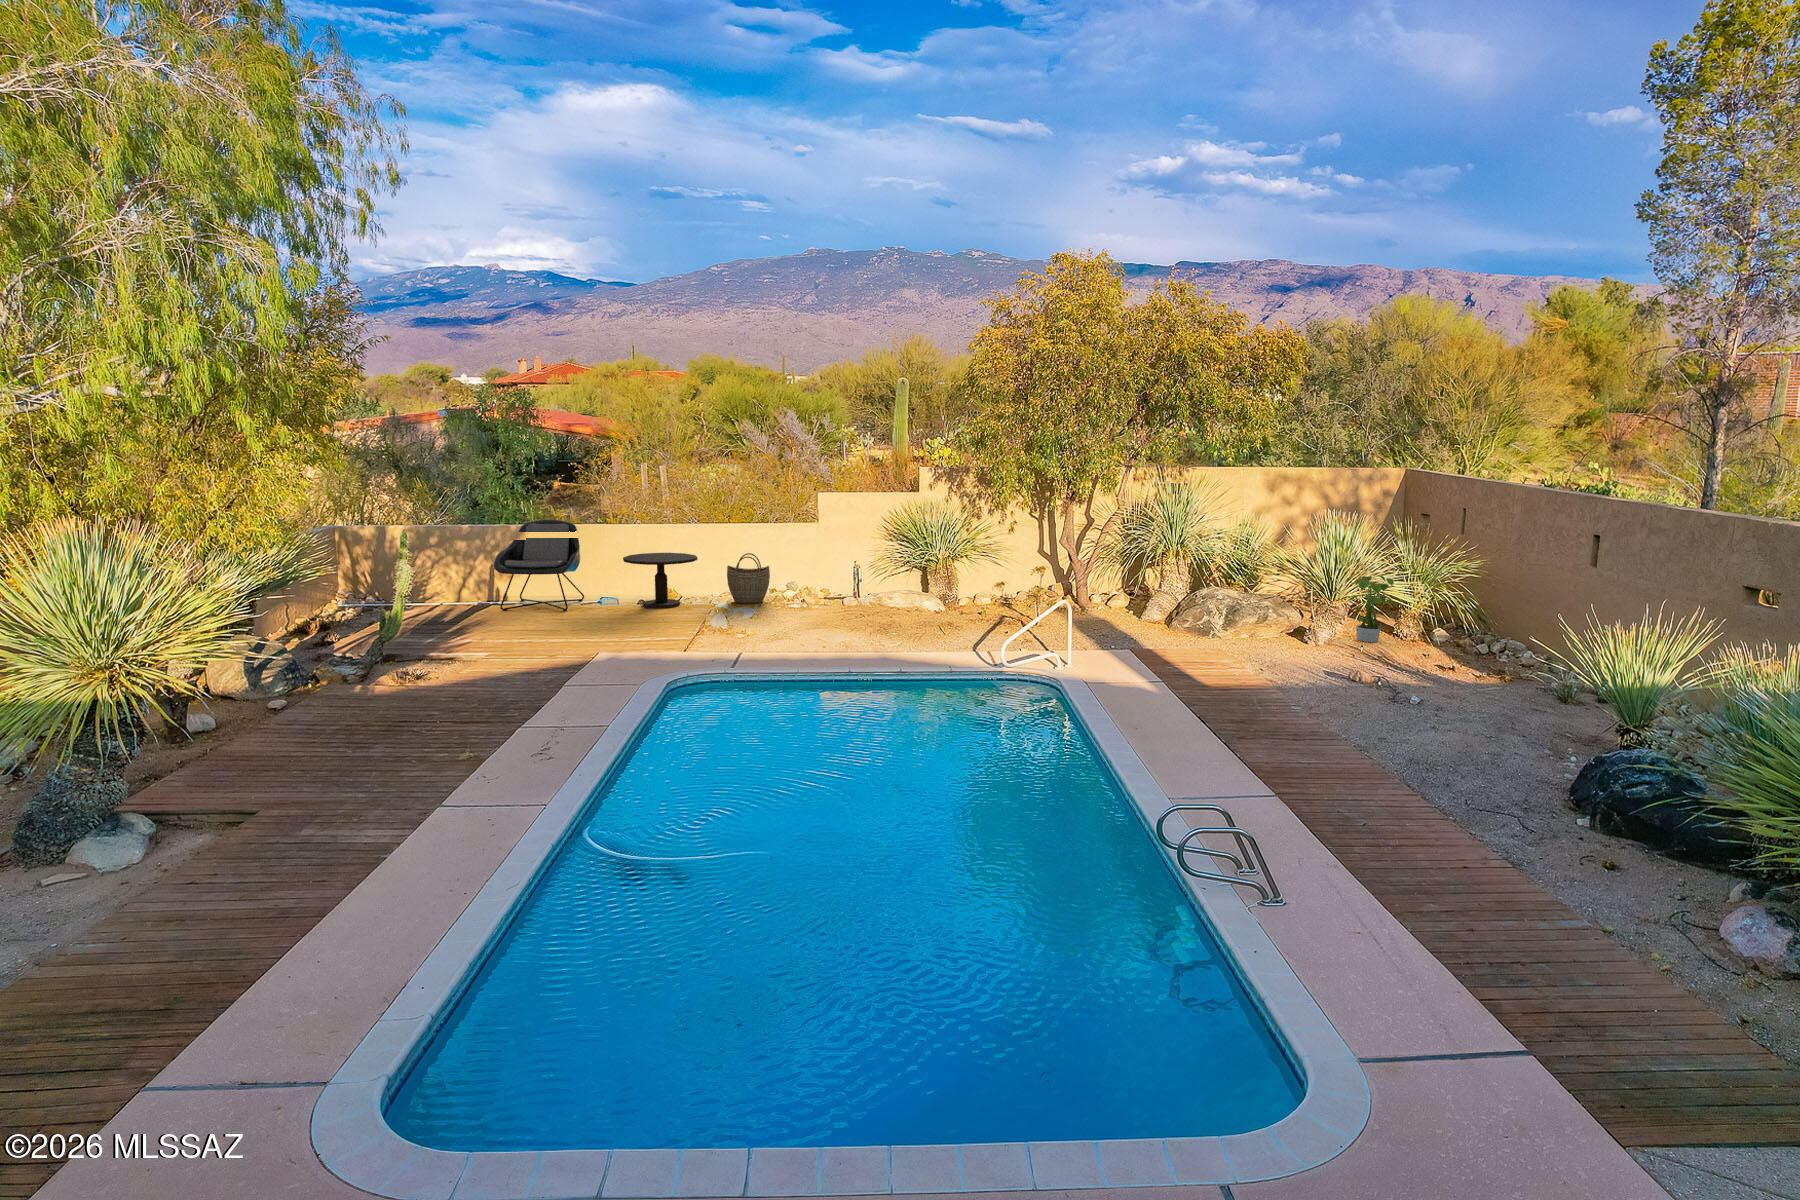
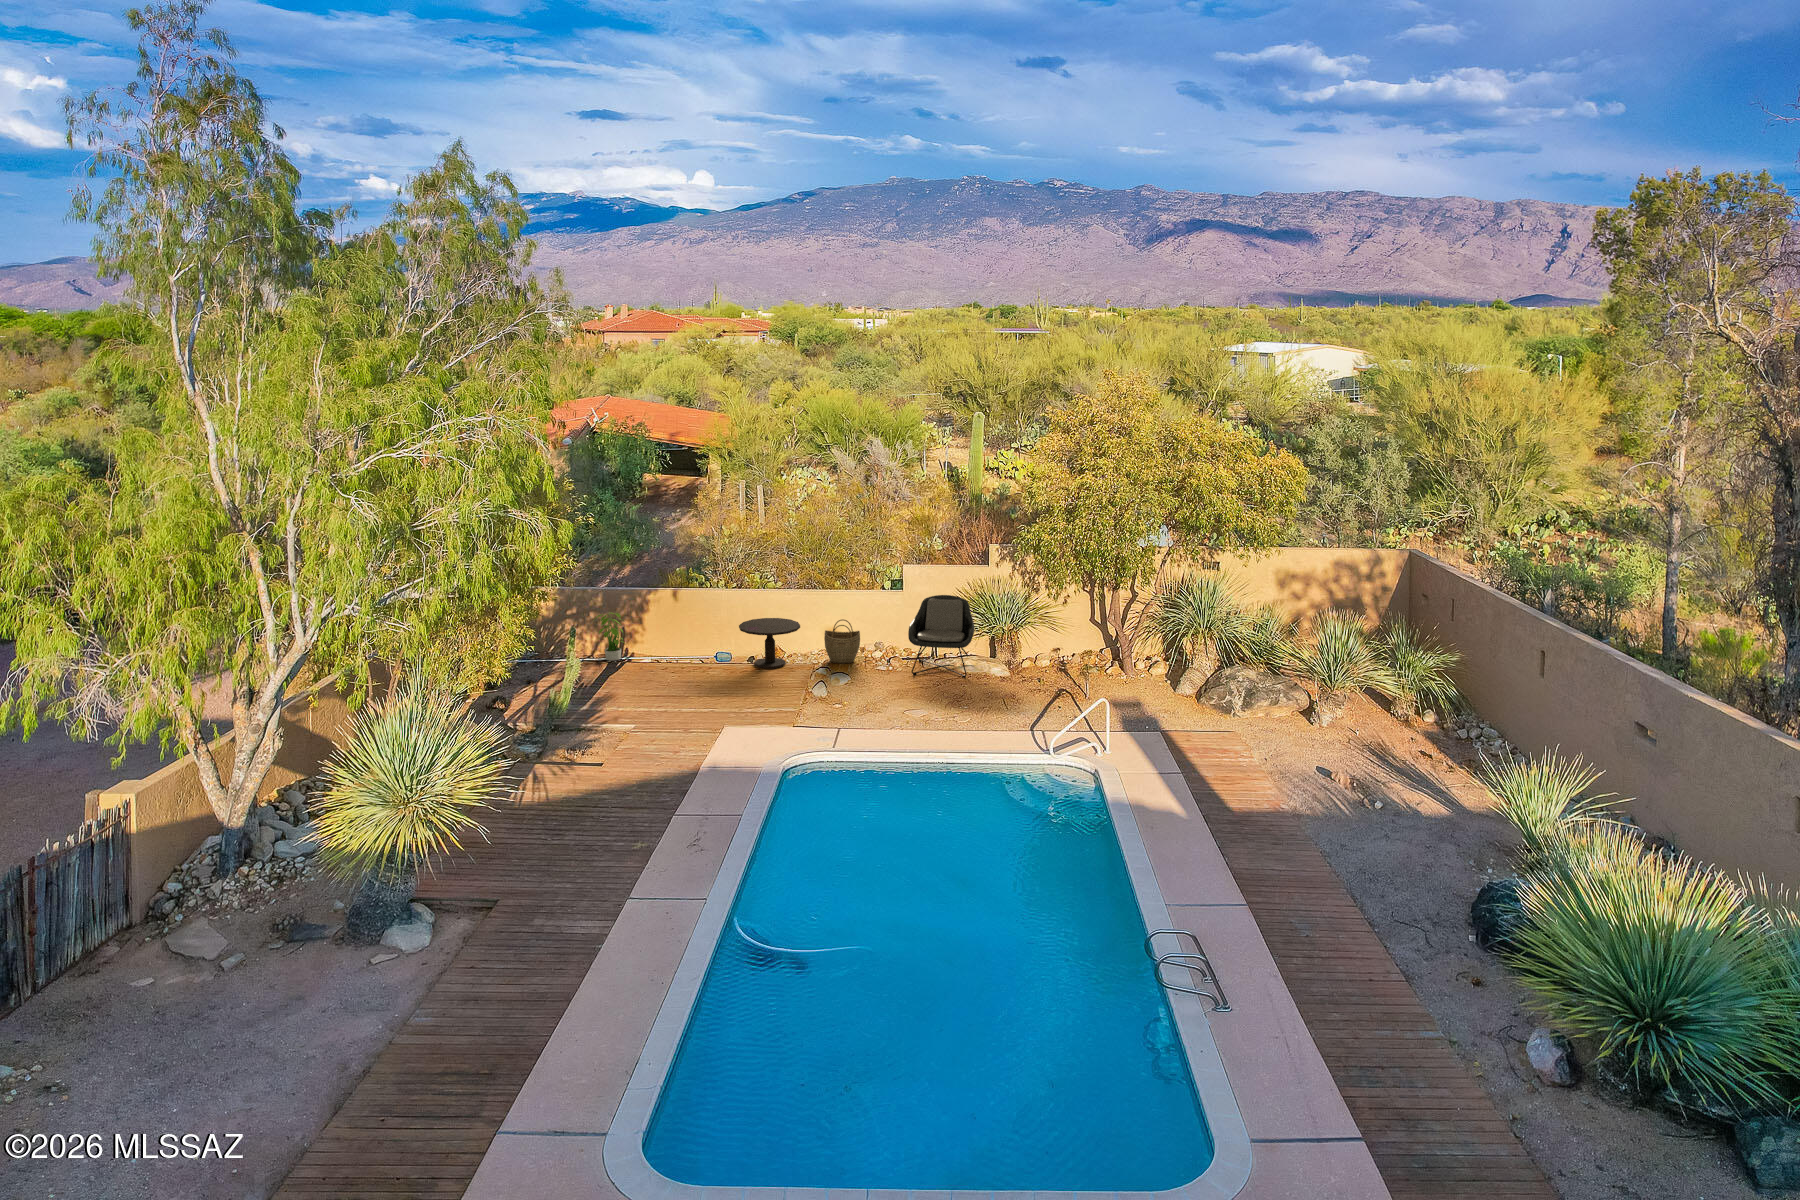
lounge chair: present [494,520,584,611] -> present [908,595,975,677]
potted plant: present [1348,575,1395,642] -> present [595,612,624,661]

